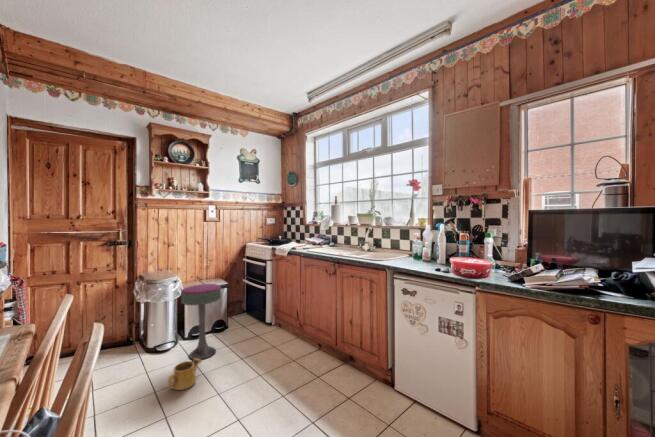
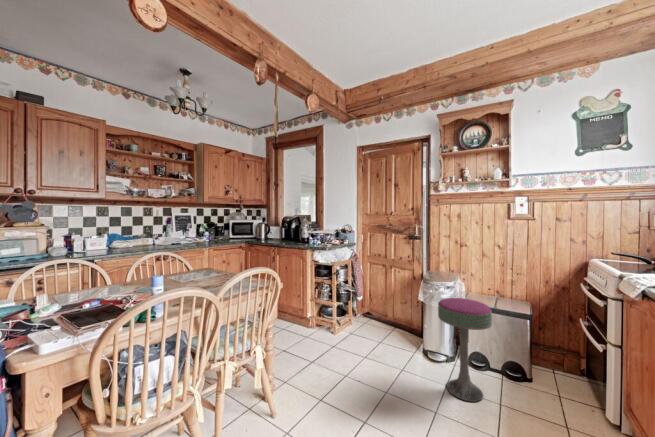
watering can: present [168,358,202,390] -> none [390,382,437,419]

